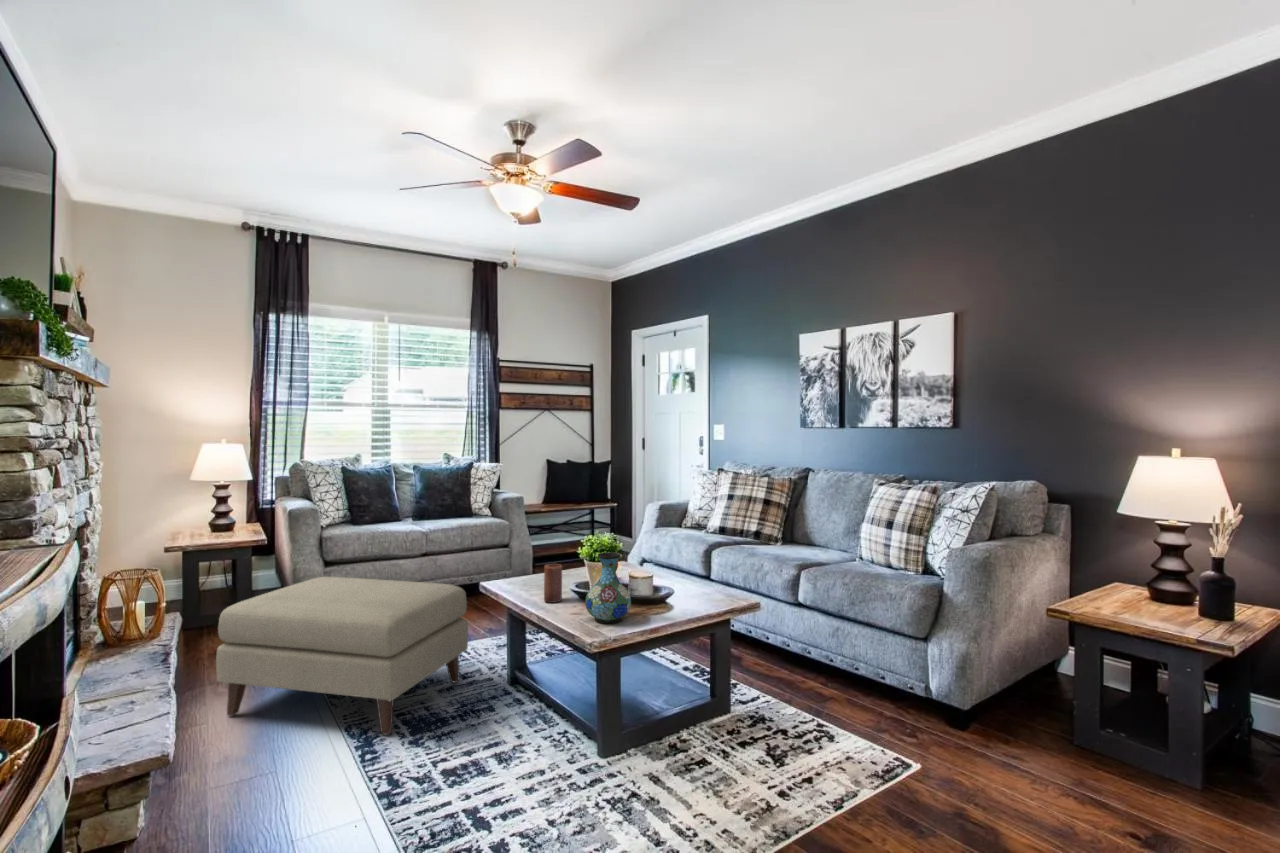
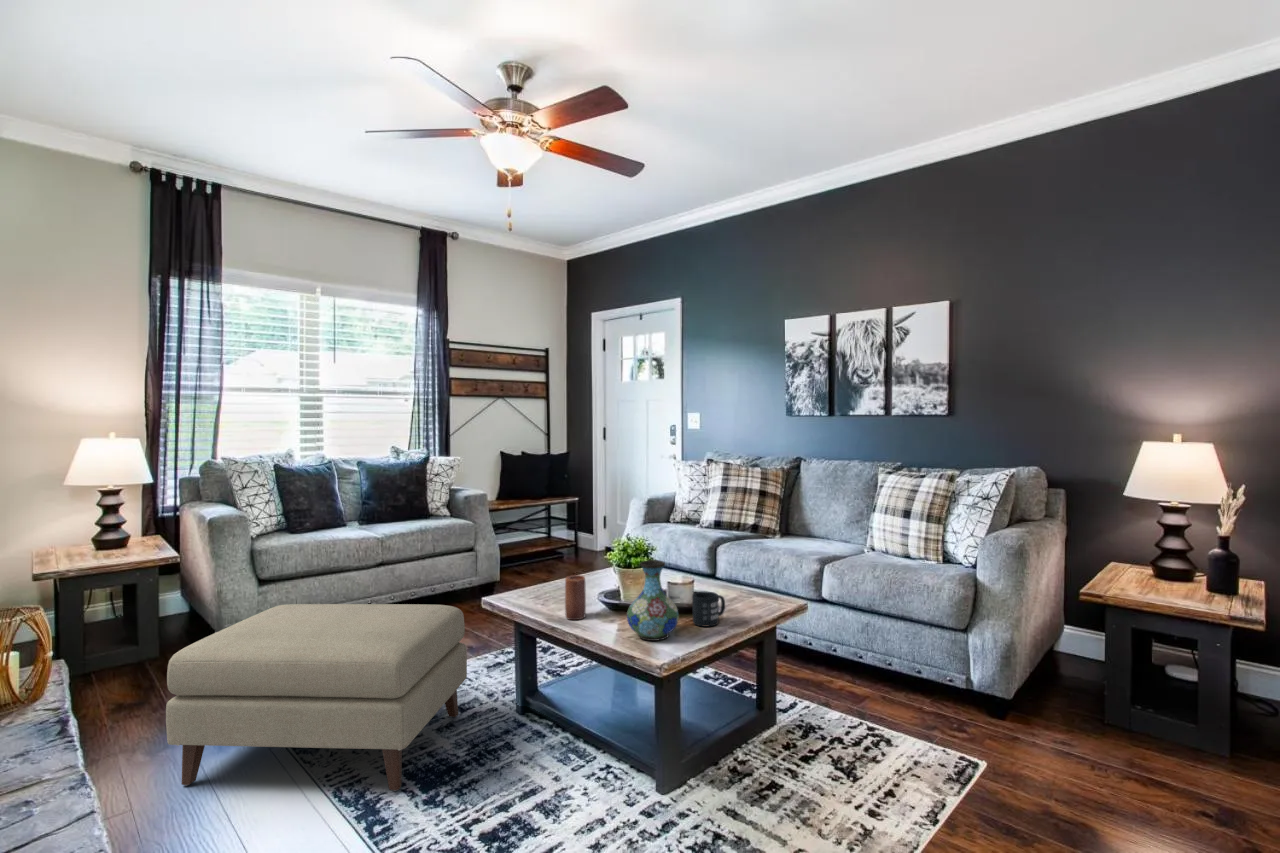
mug: none [649,584,681,615] -> present [692,592,725,627]

